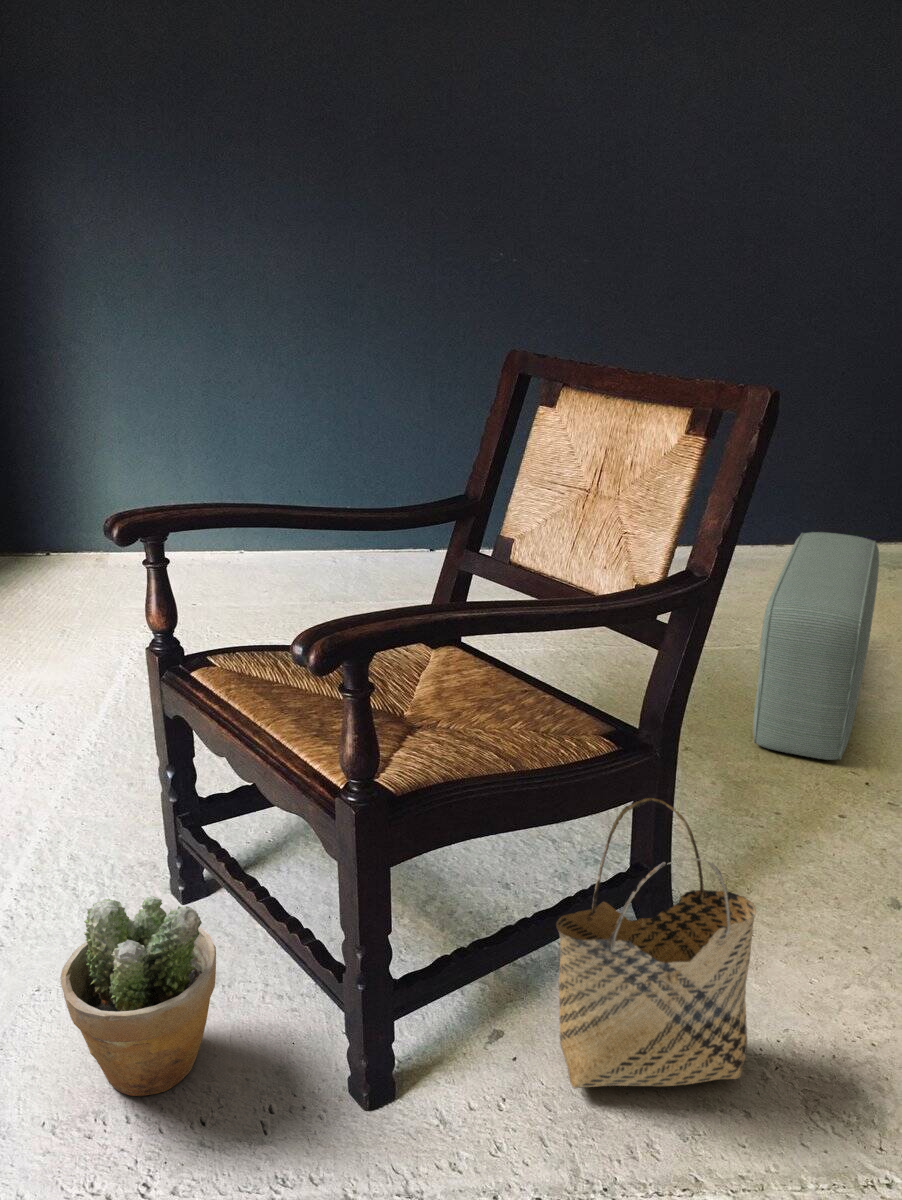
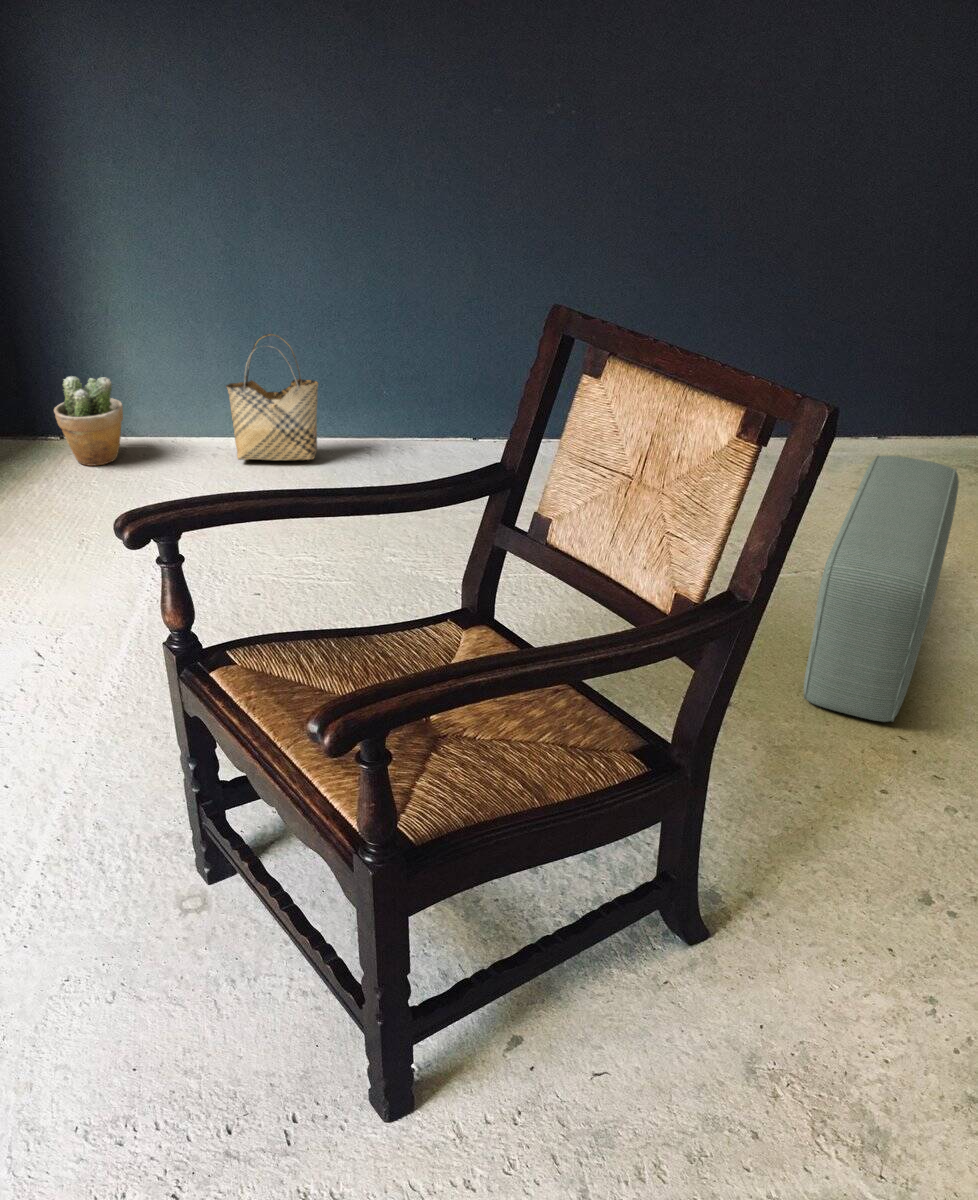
woven basket: present [556,798,756,1089] -> present [226,334,318,460]
potted plant: present [60,896,216,1096] -> present [54,376,123,466]

